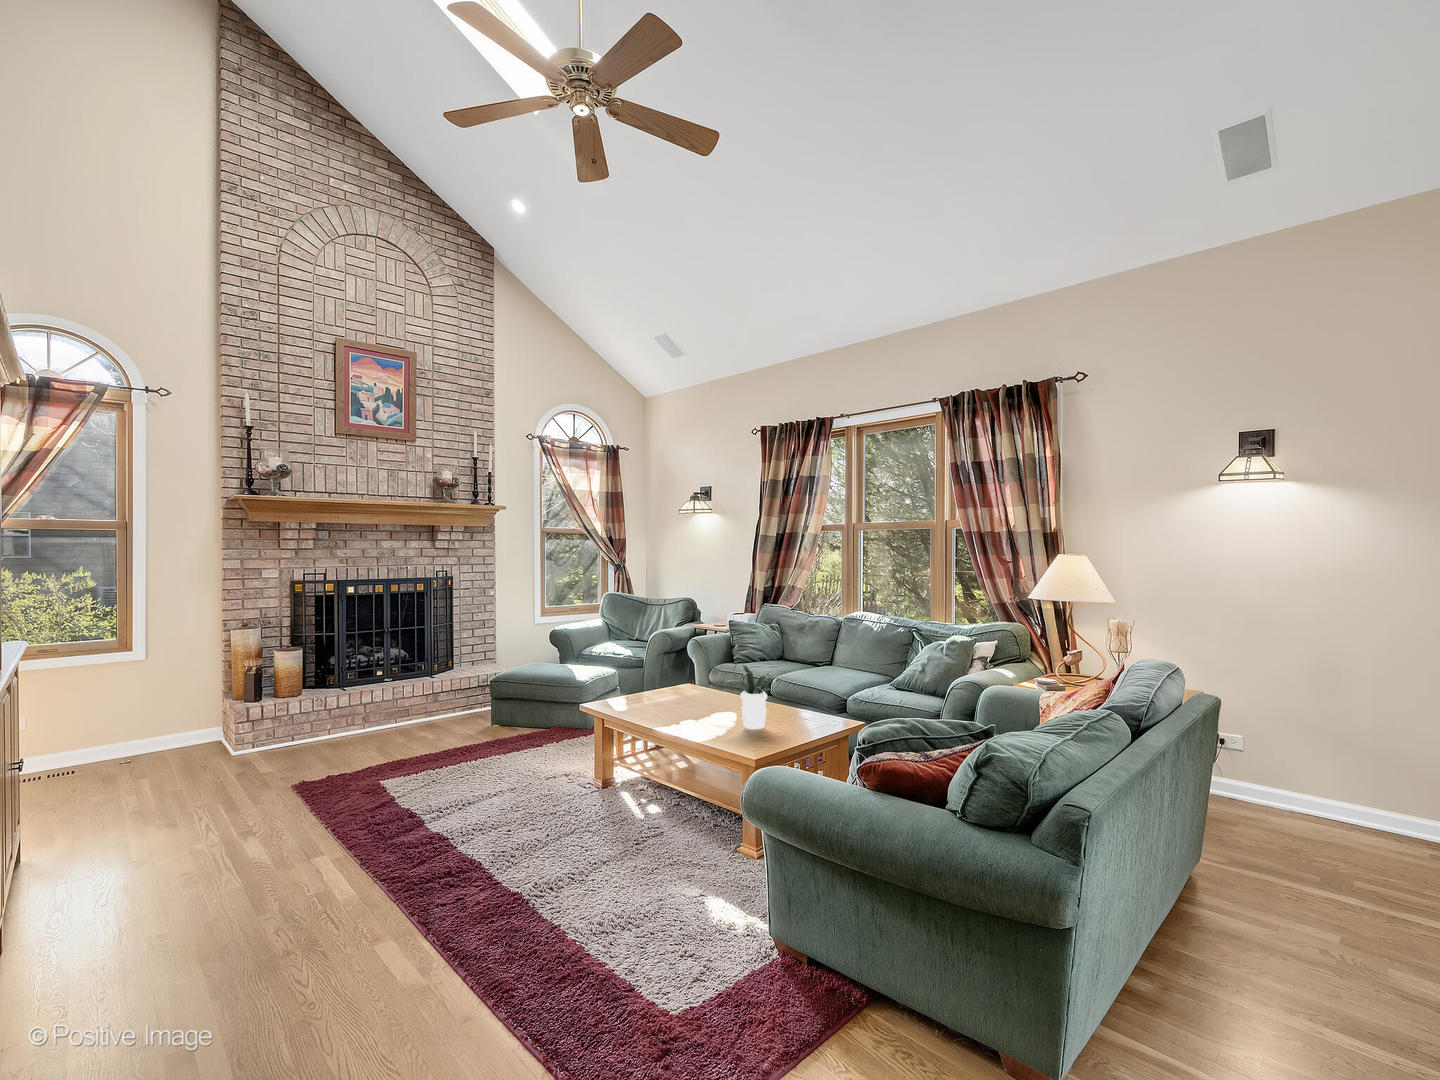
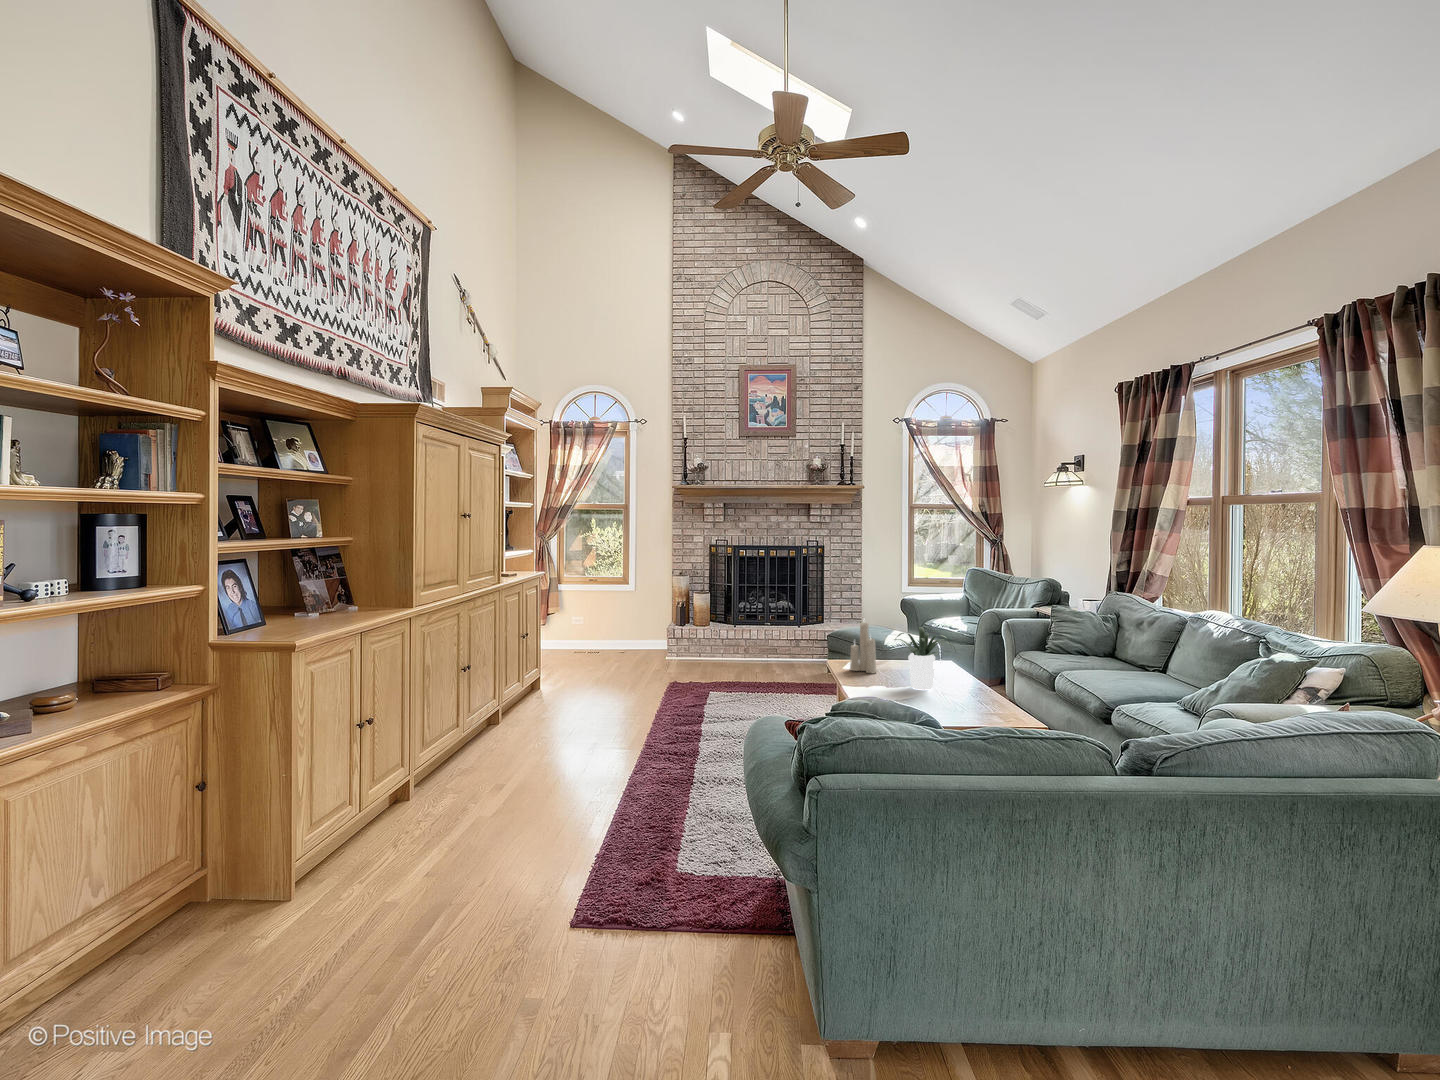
candle: none [655,656,686,723] -> present [850,622,877,673]

